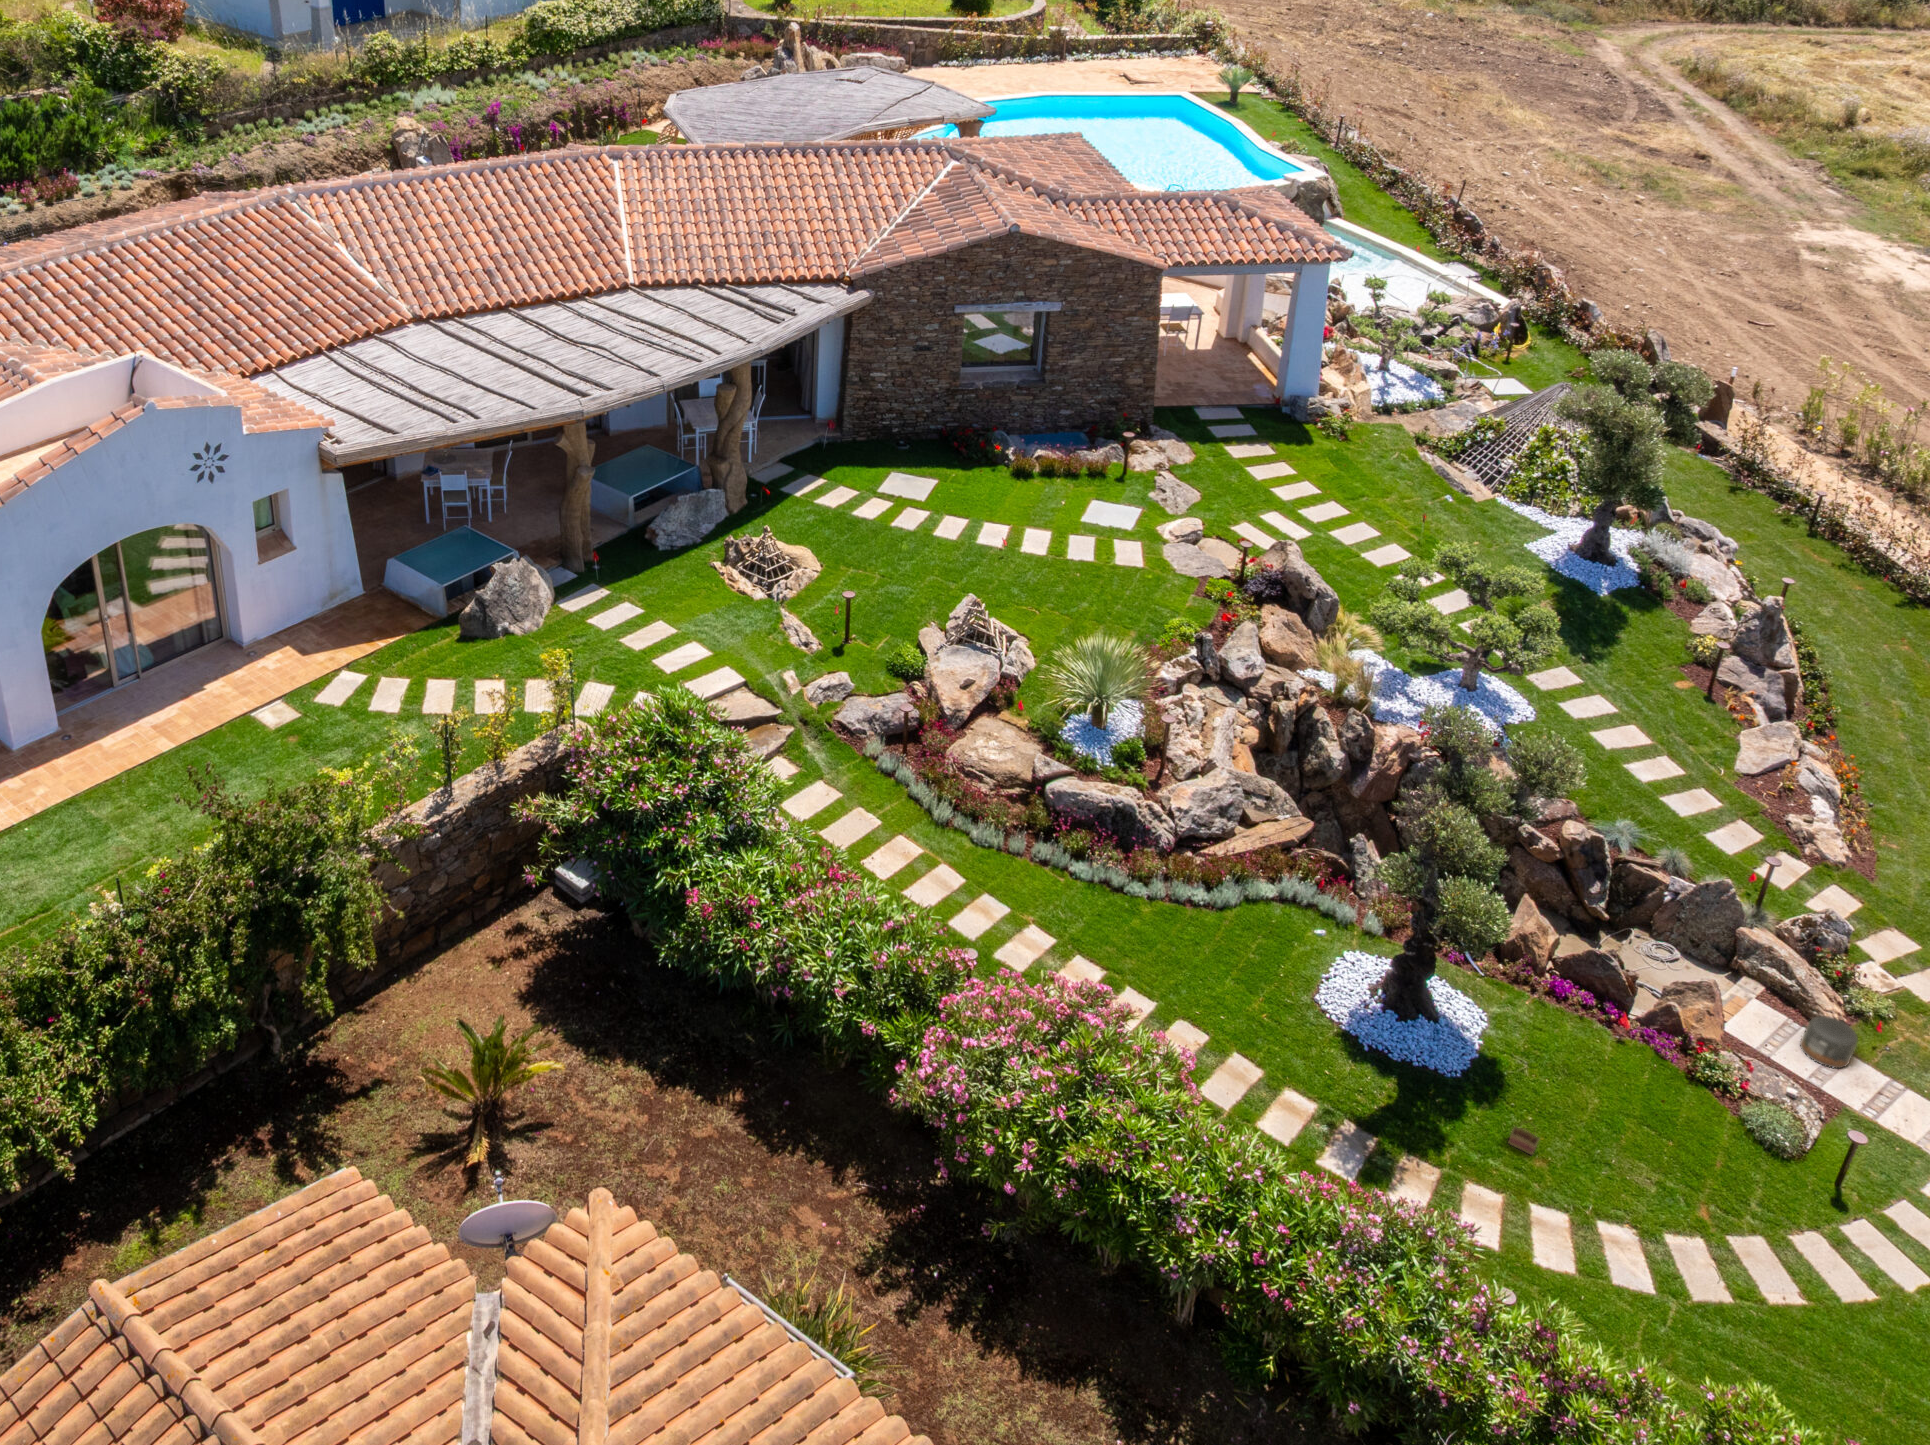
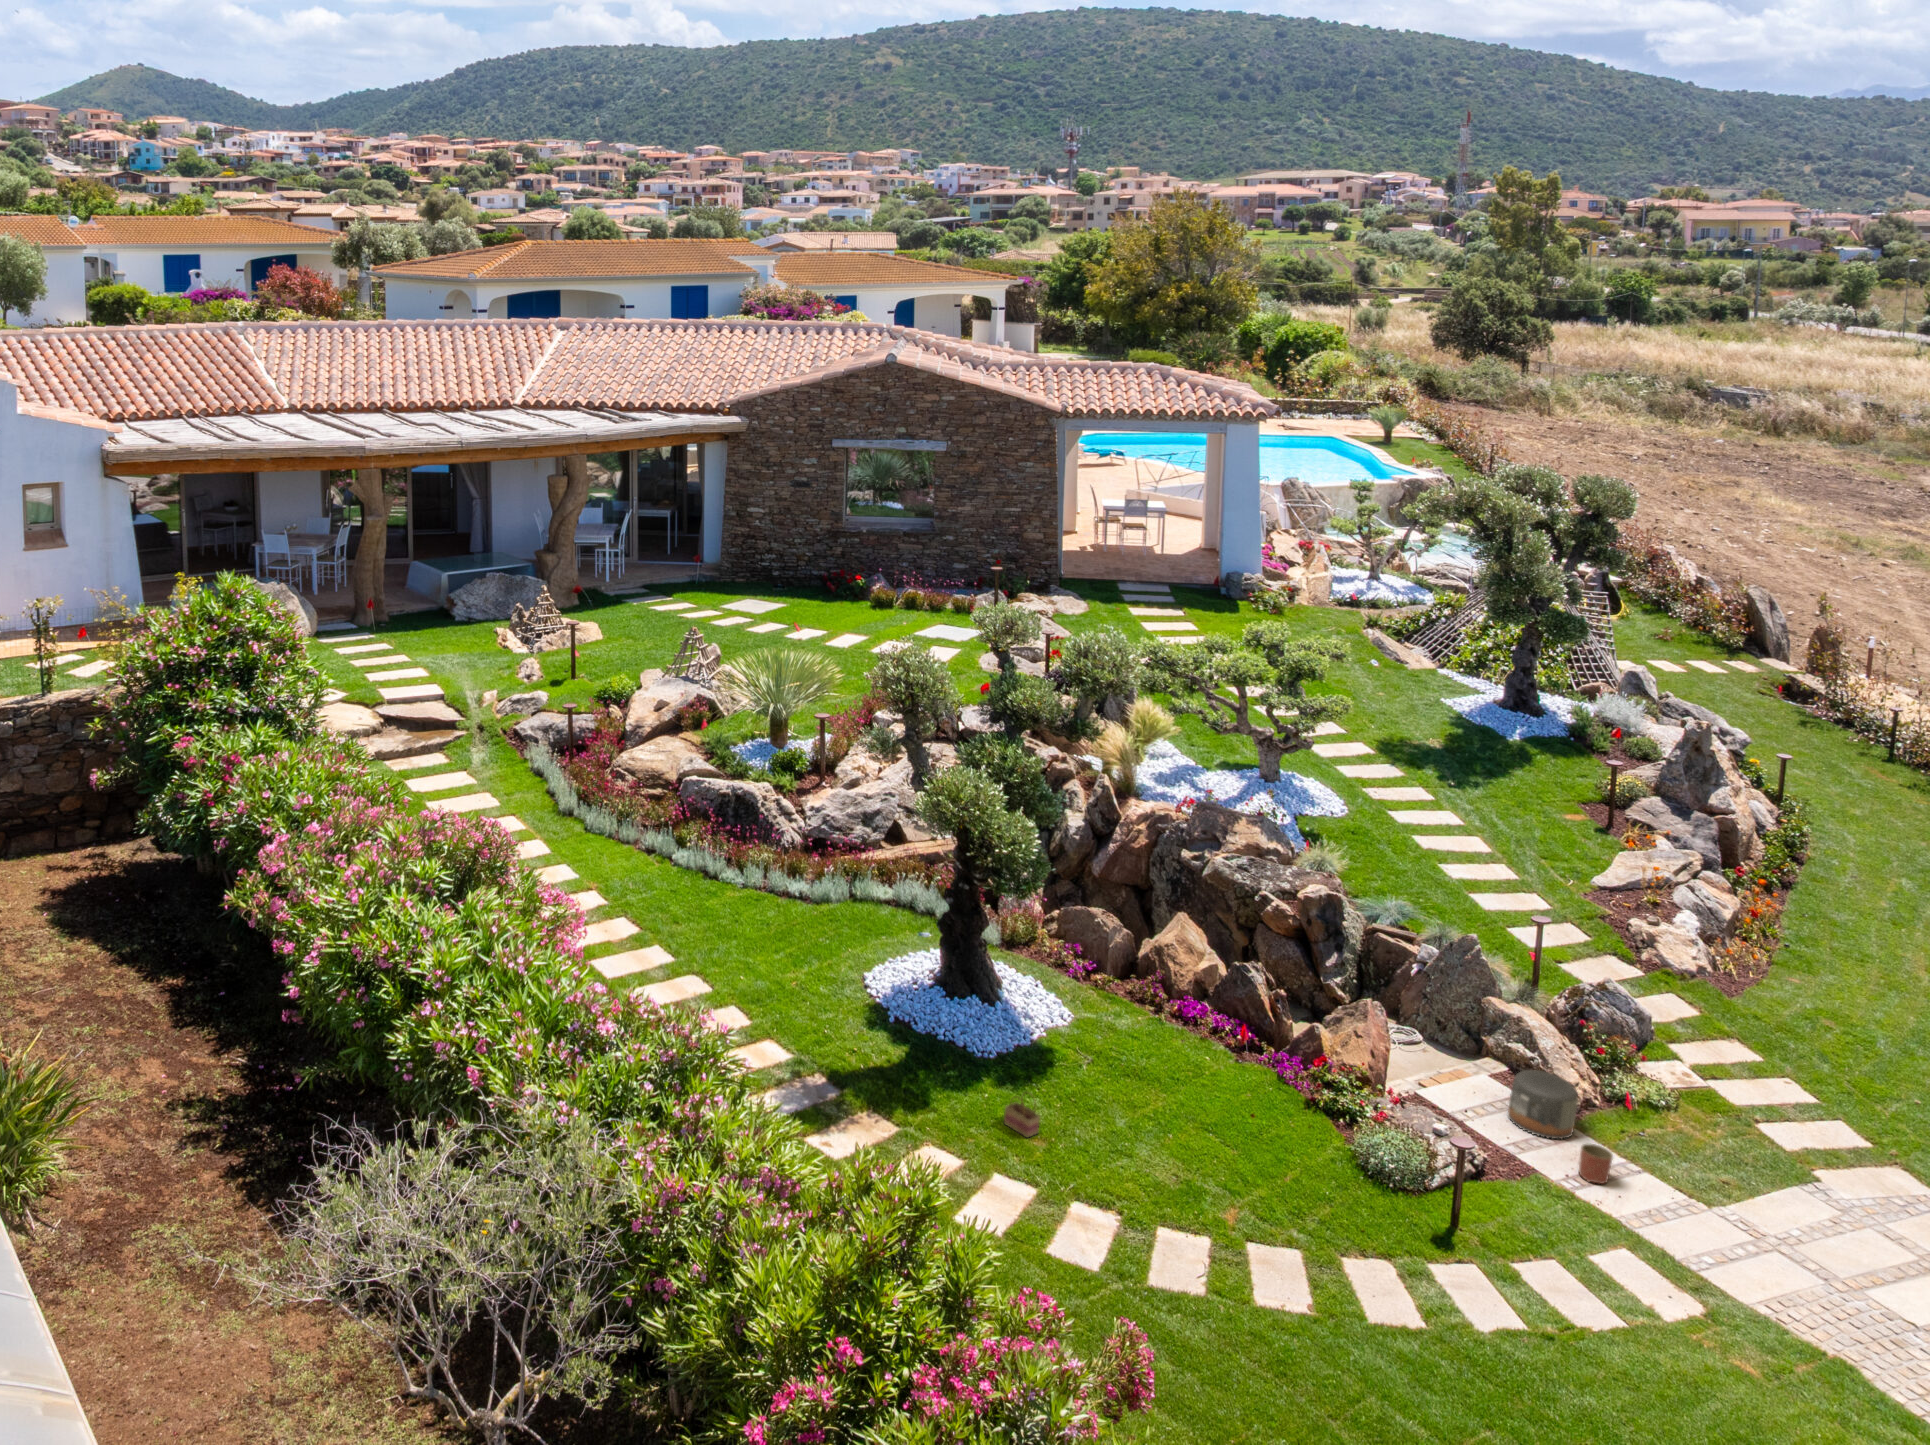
planter: none [1871,1081,1900,1109] -> present [1579,1144,1613,1184]

